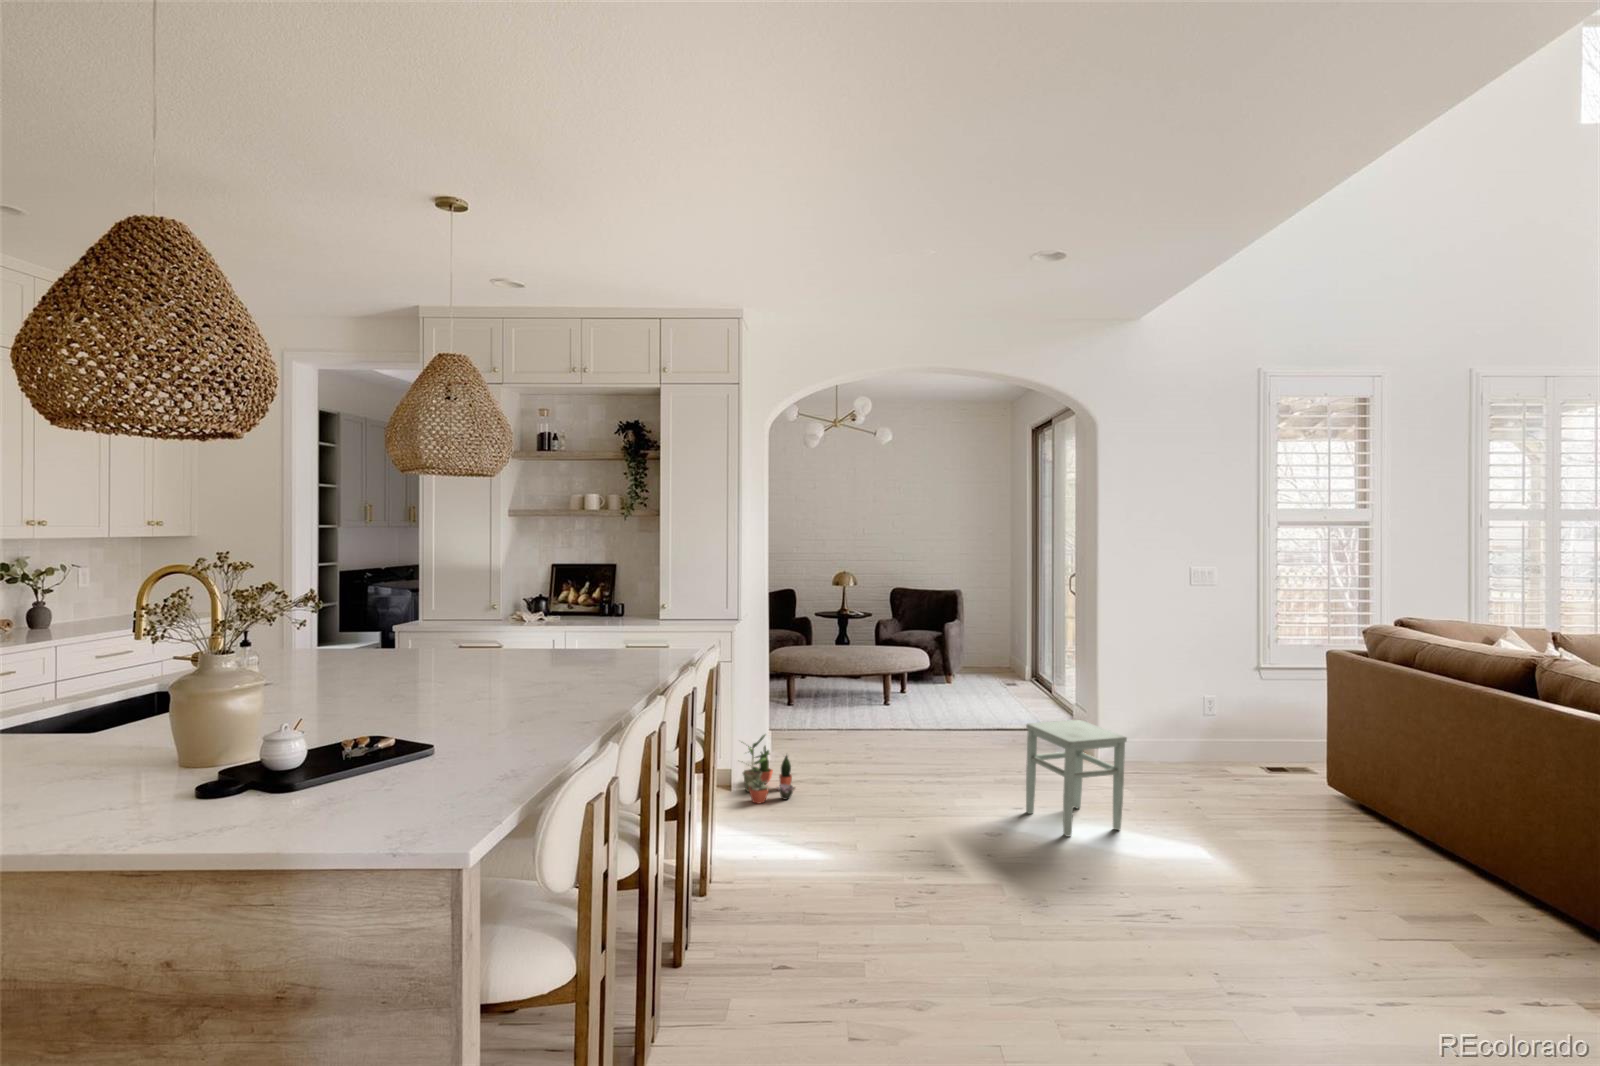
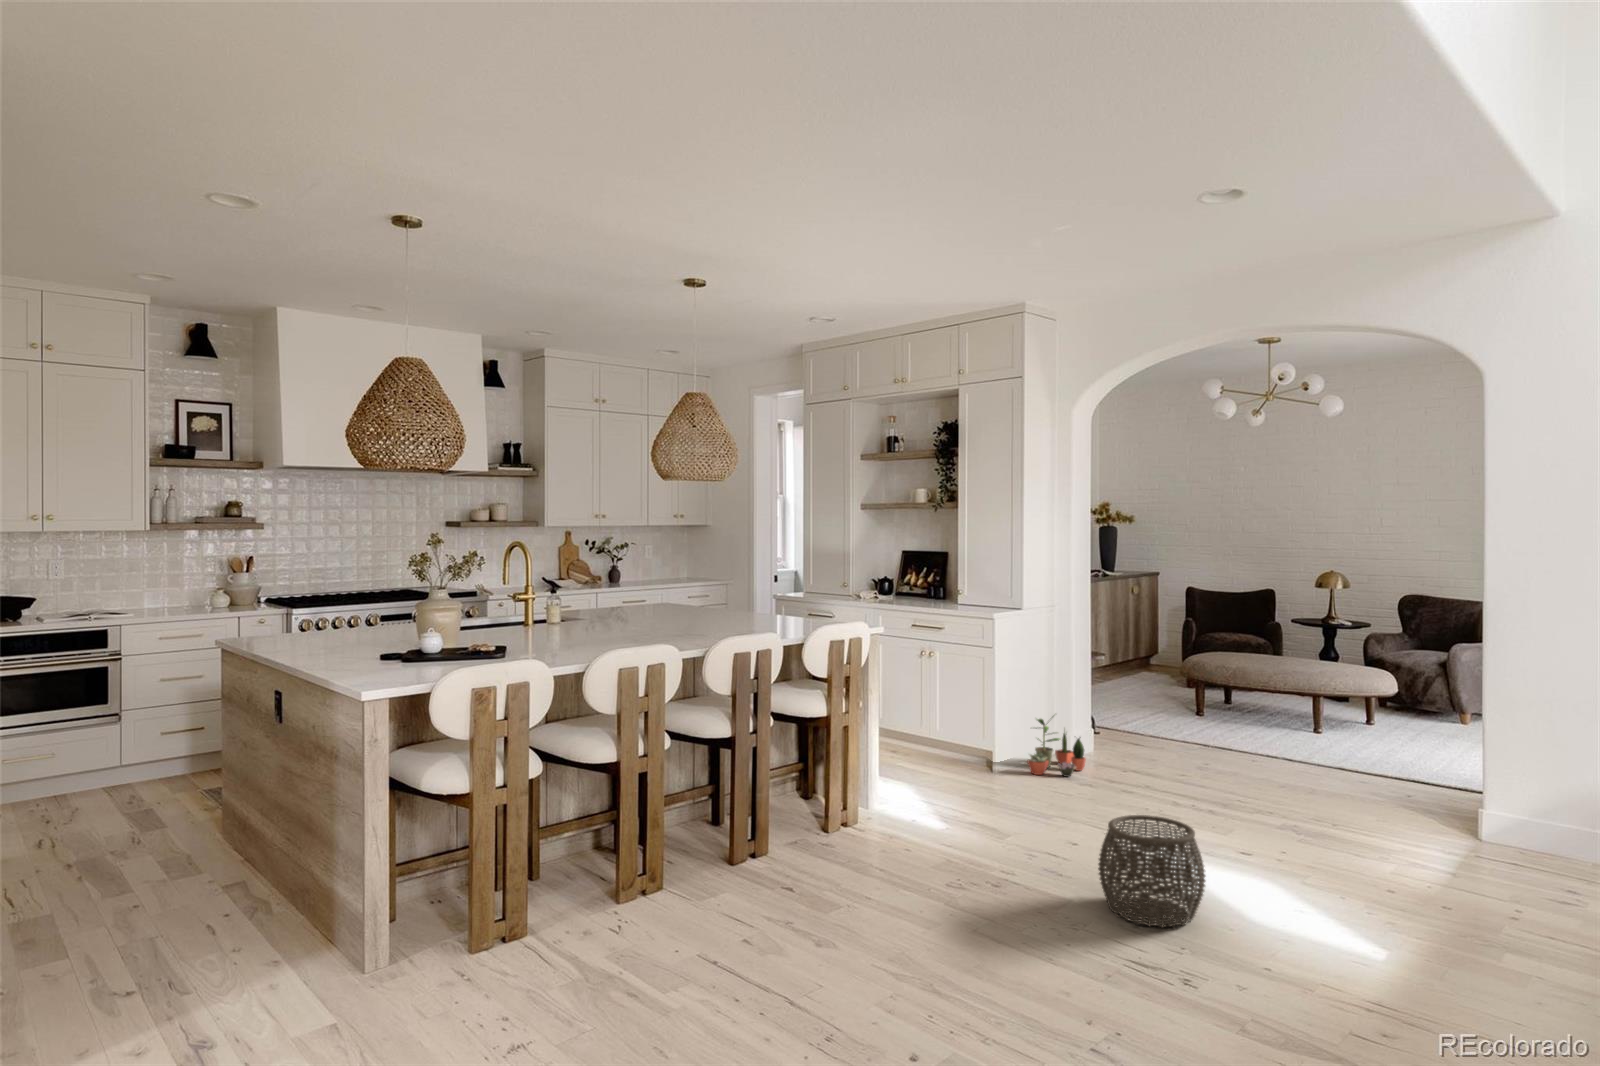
stool: present [1026,720,1127,836] -> none [1317,727,1423,861]
woven basket: none [1031,860,1146,993] -> present [1098,815,1206,928]

